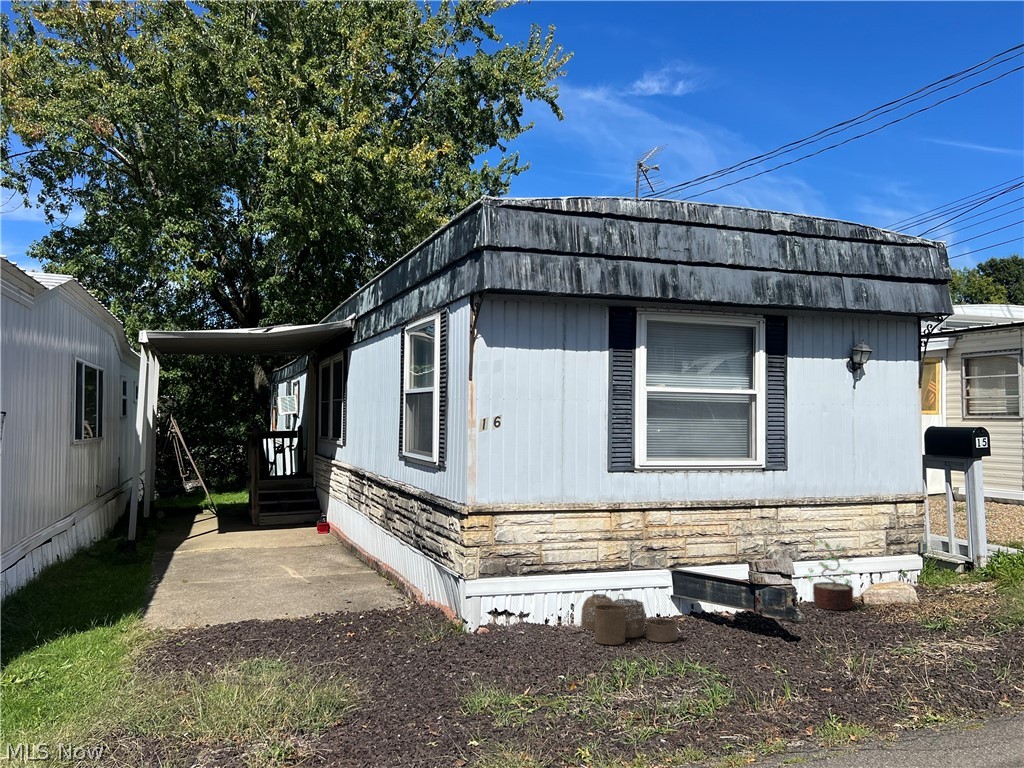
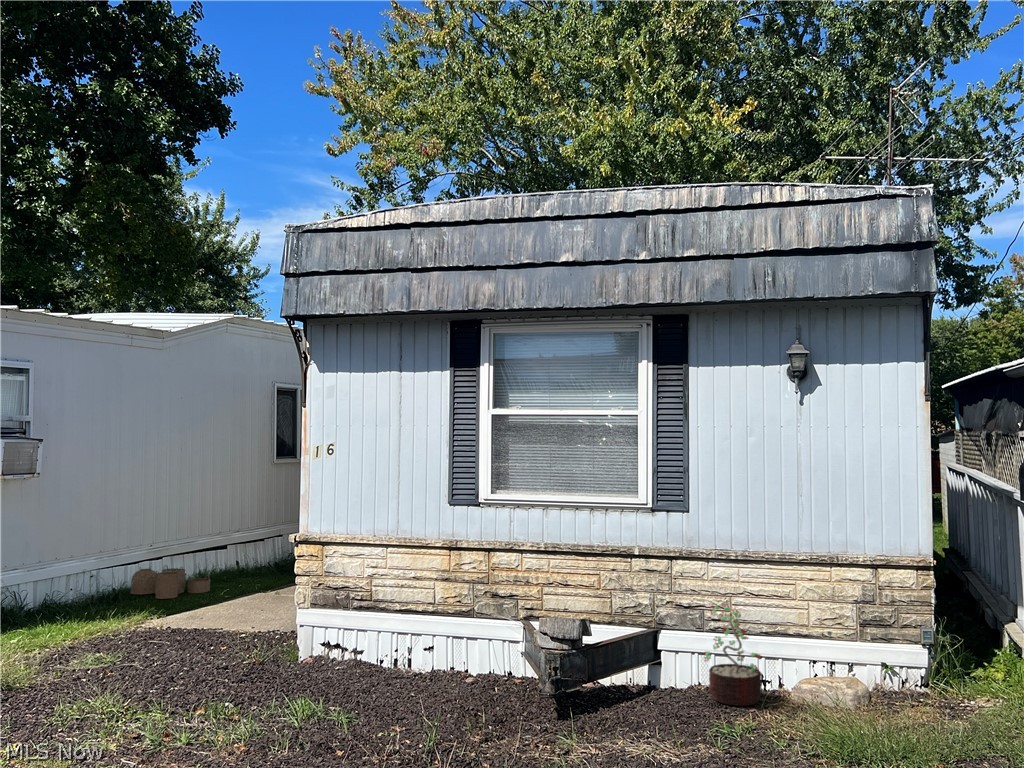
woven basket: present [581,594,678,645] -> present [130,565,210,599]

